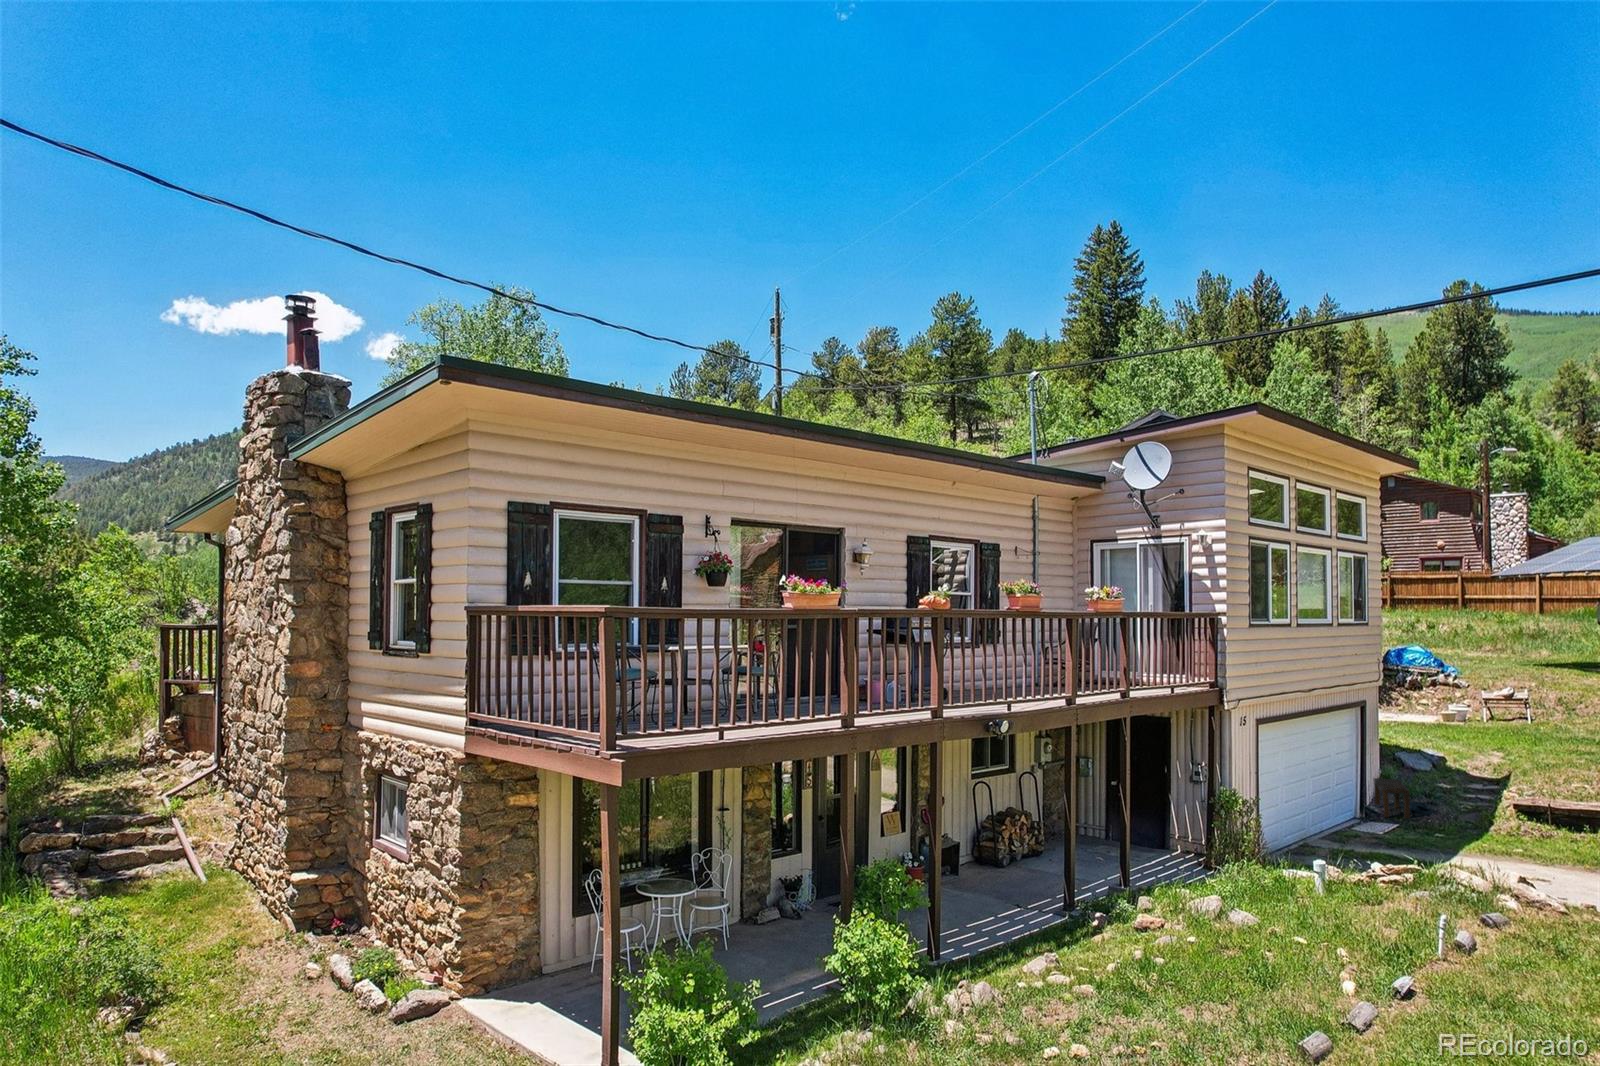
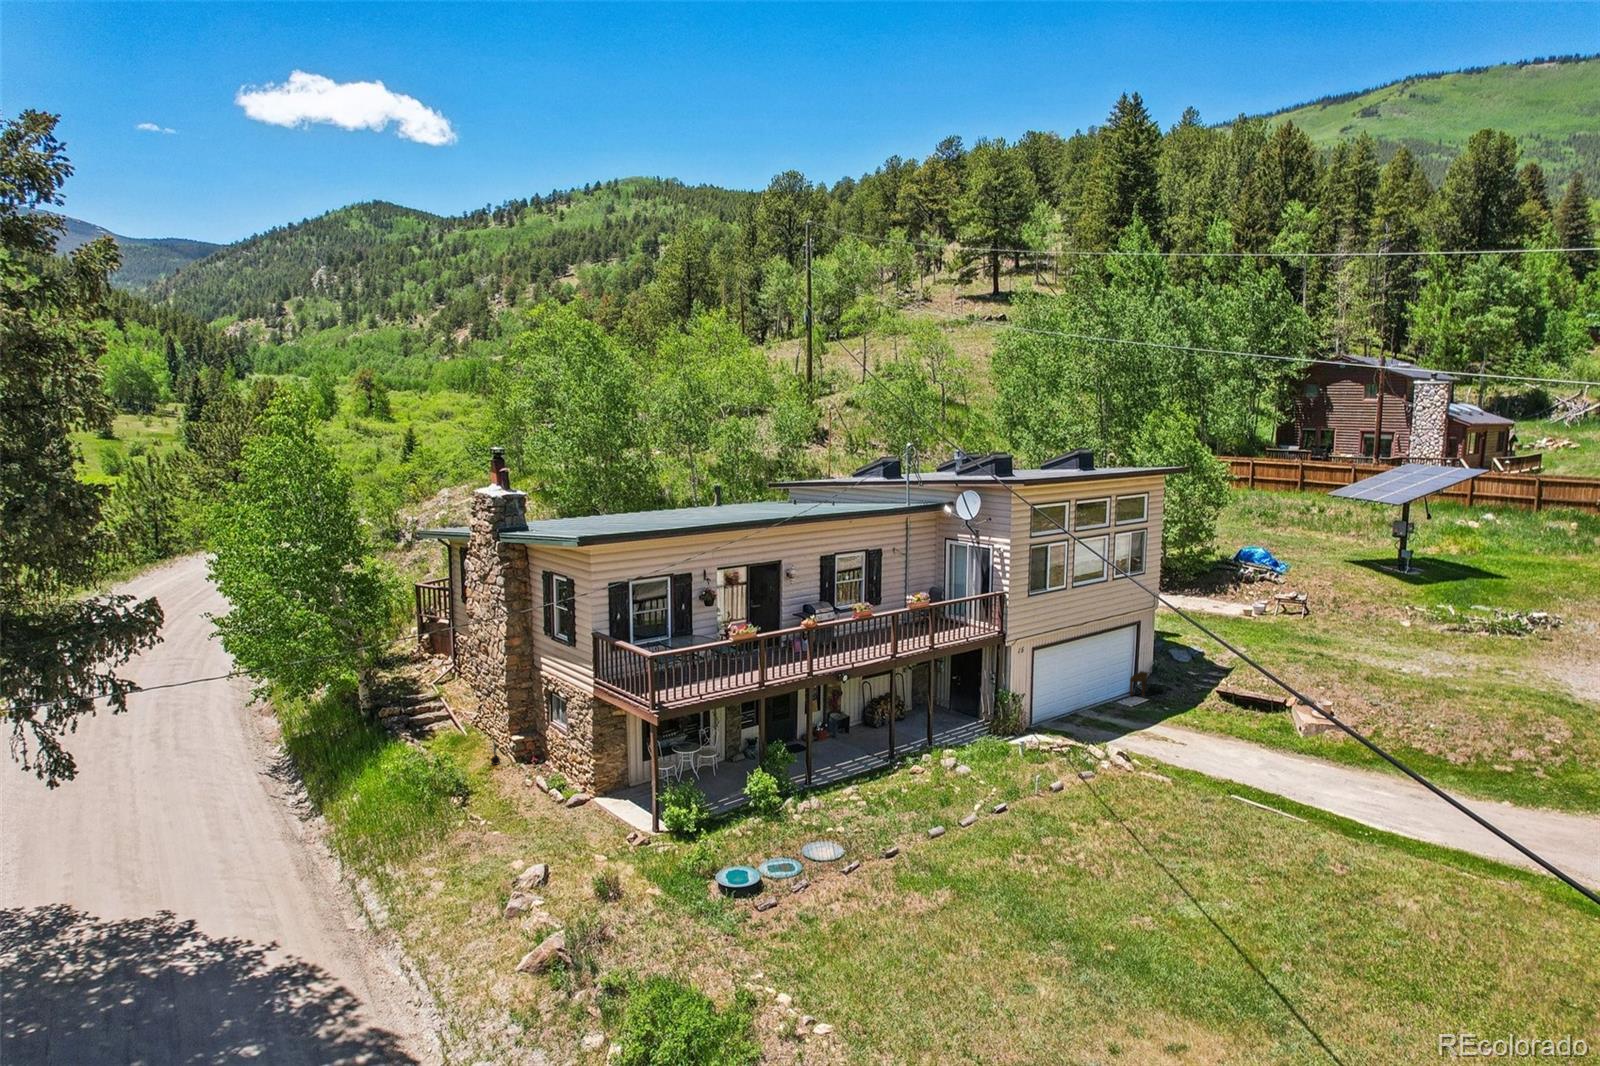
decorative plant: none [214,877,280,936] -> present [491,742,500,765]

